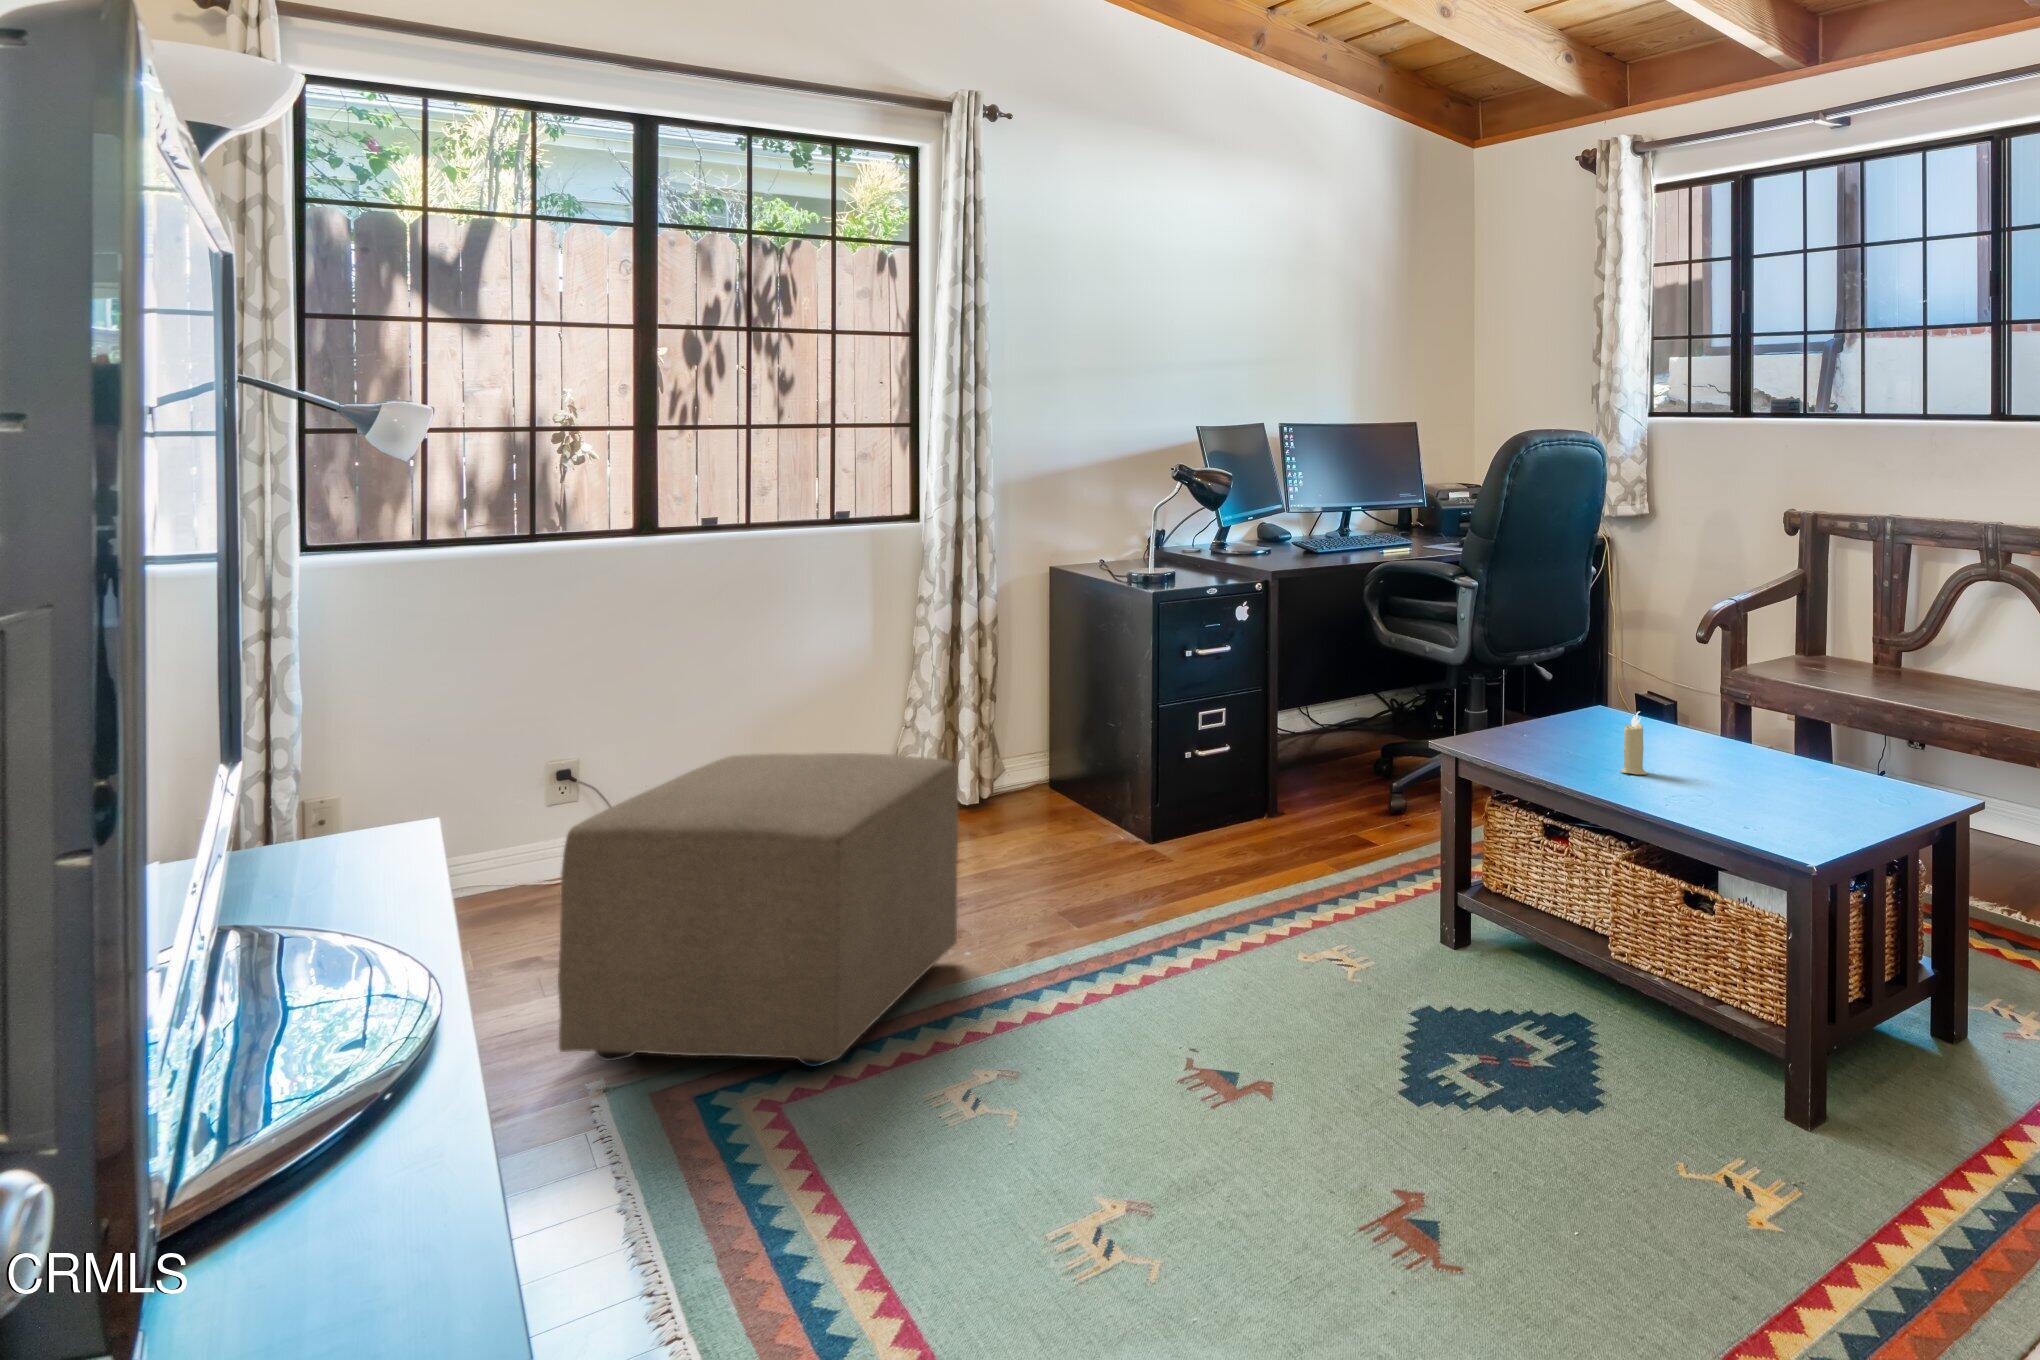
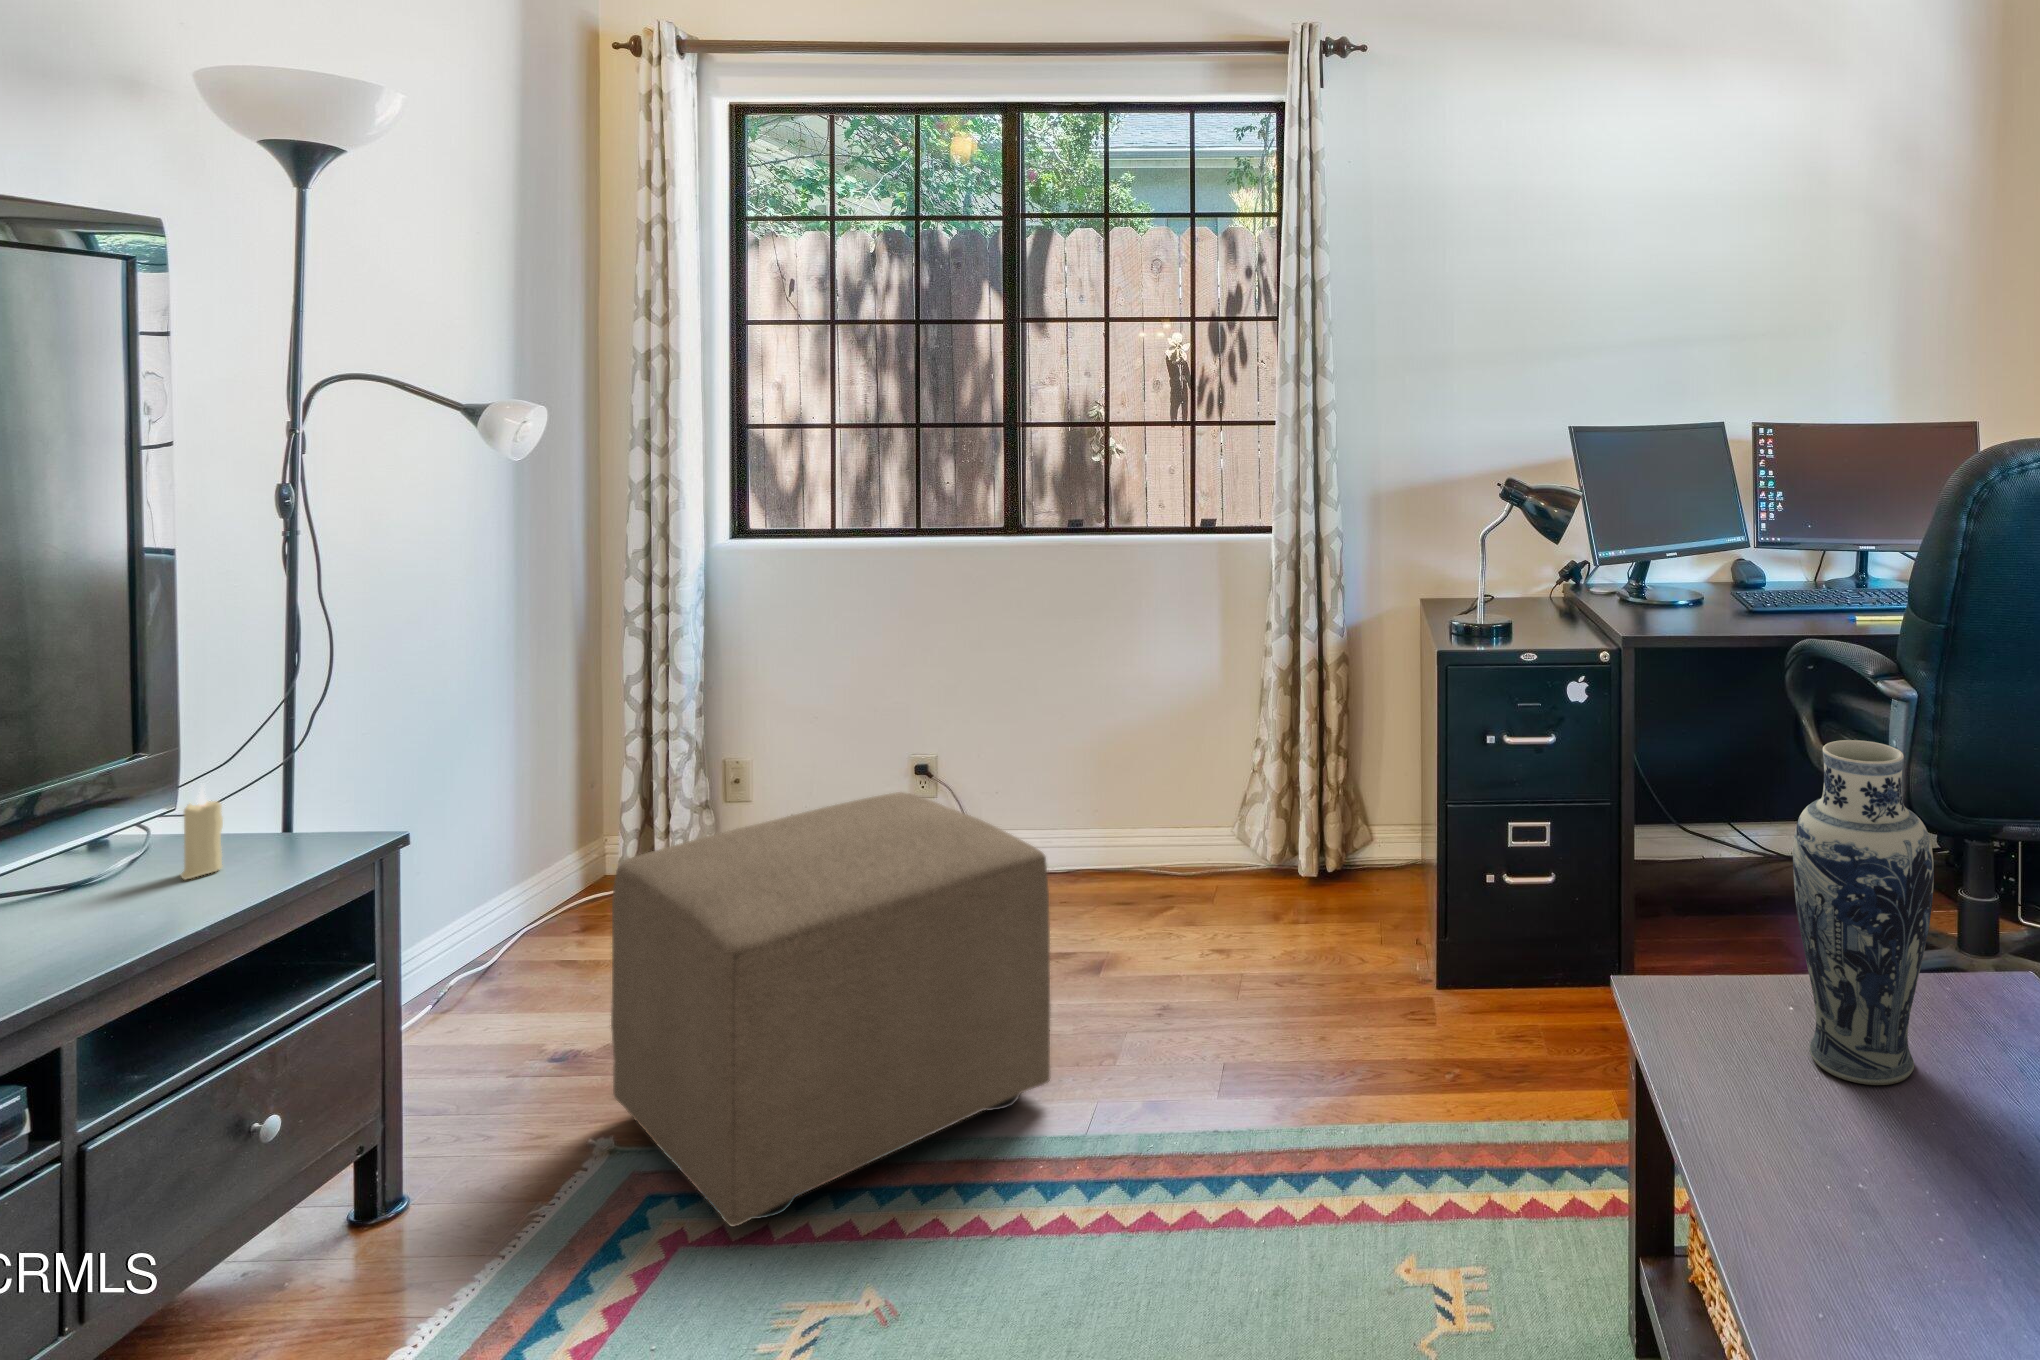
vase: none [1539,575,1606,741] -> present [1793,740,1934,1085]
candle: present [1620,711,1647,774] -> present [181,786,223,880]

